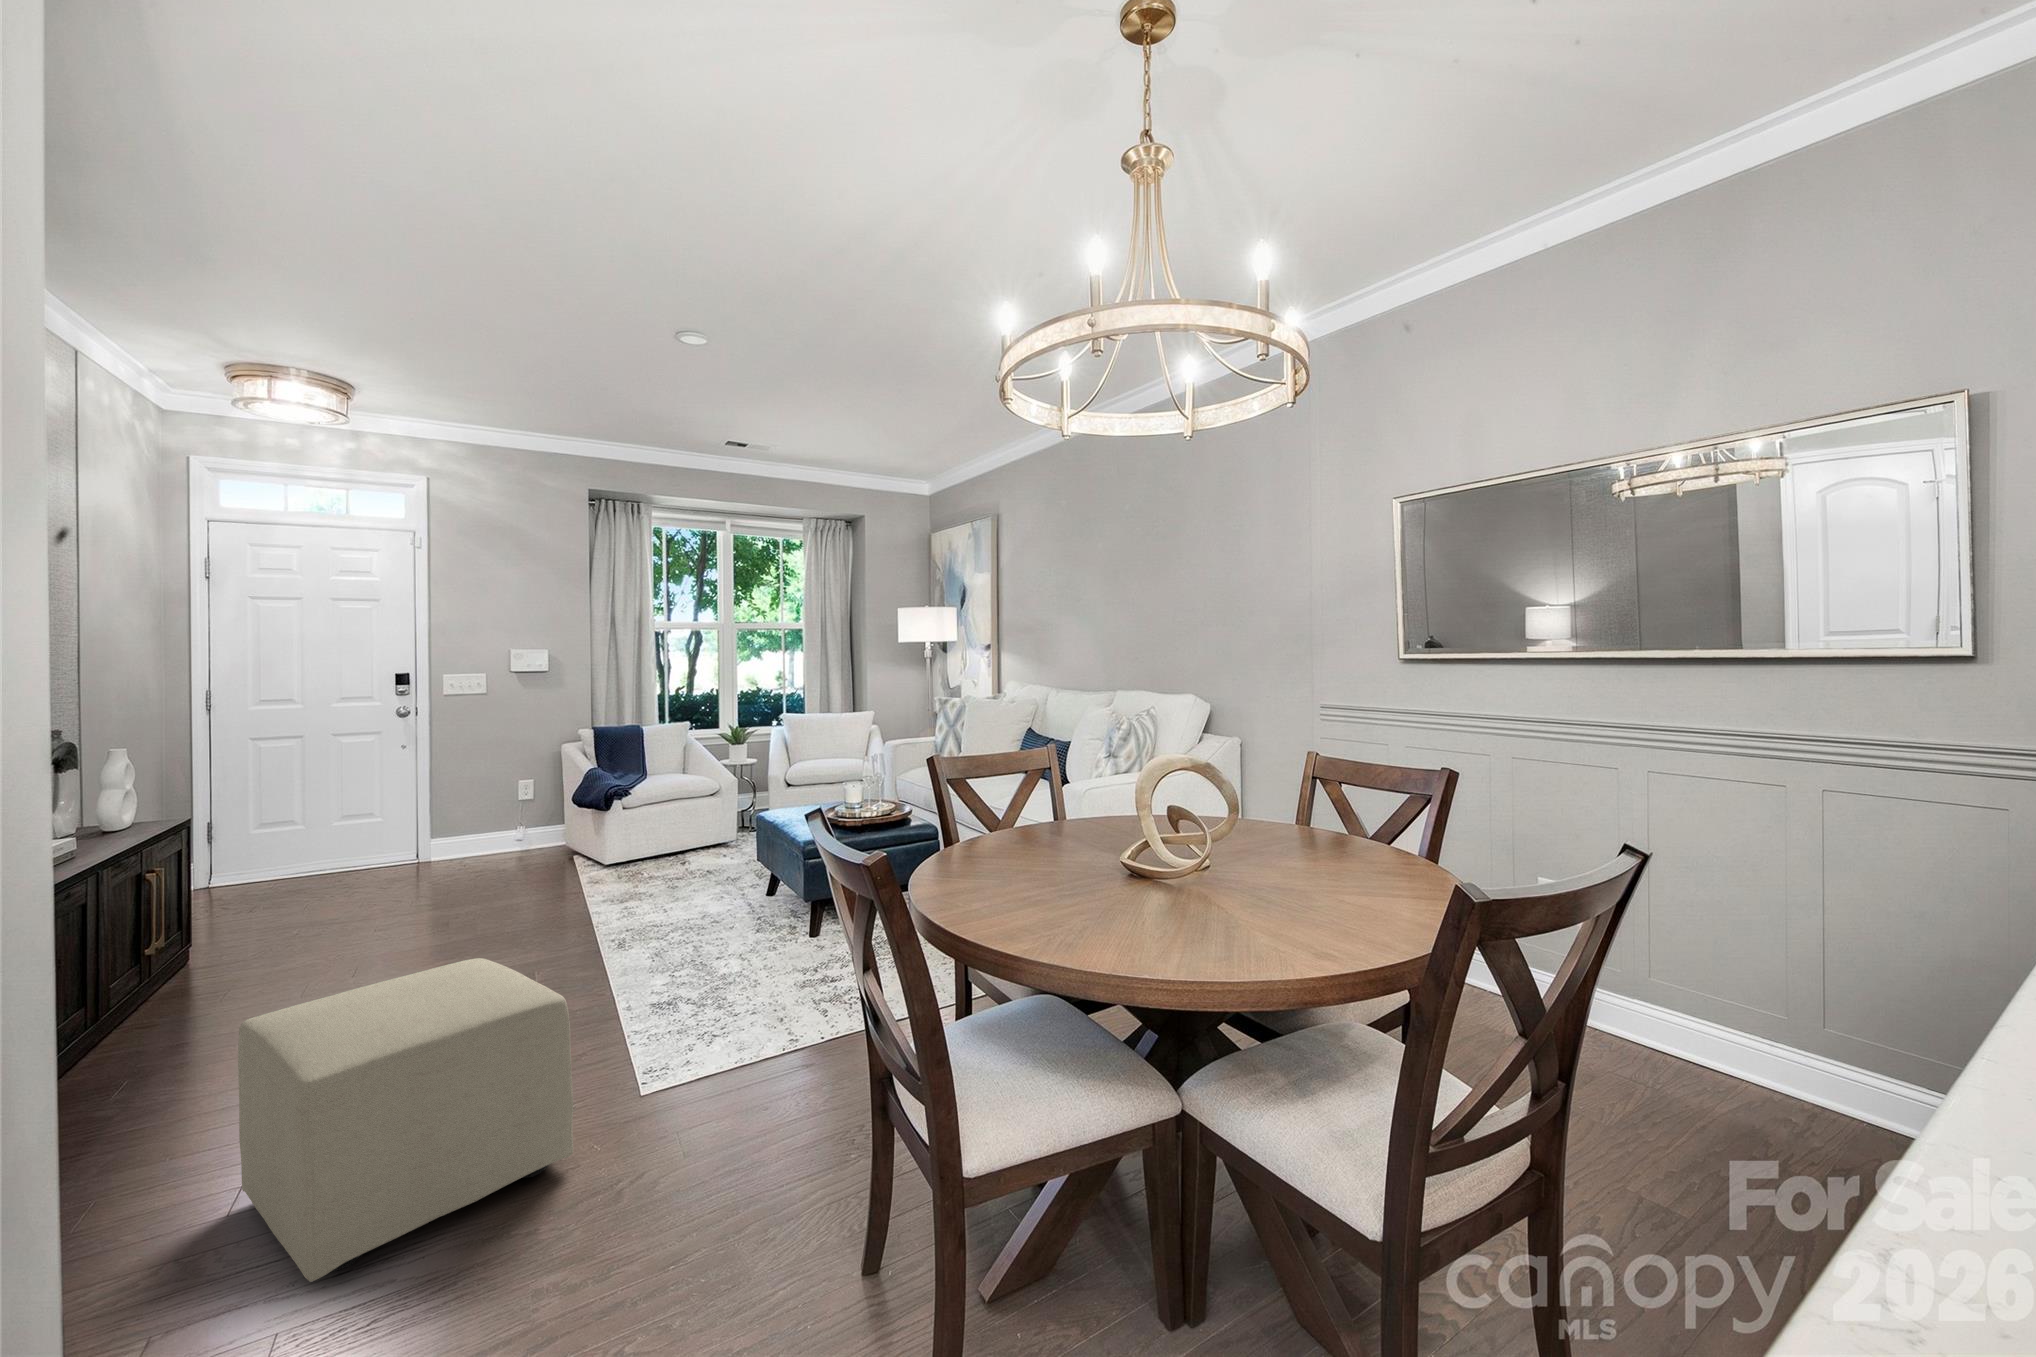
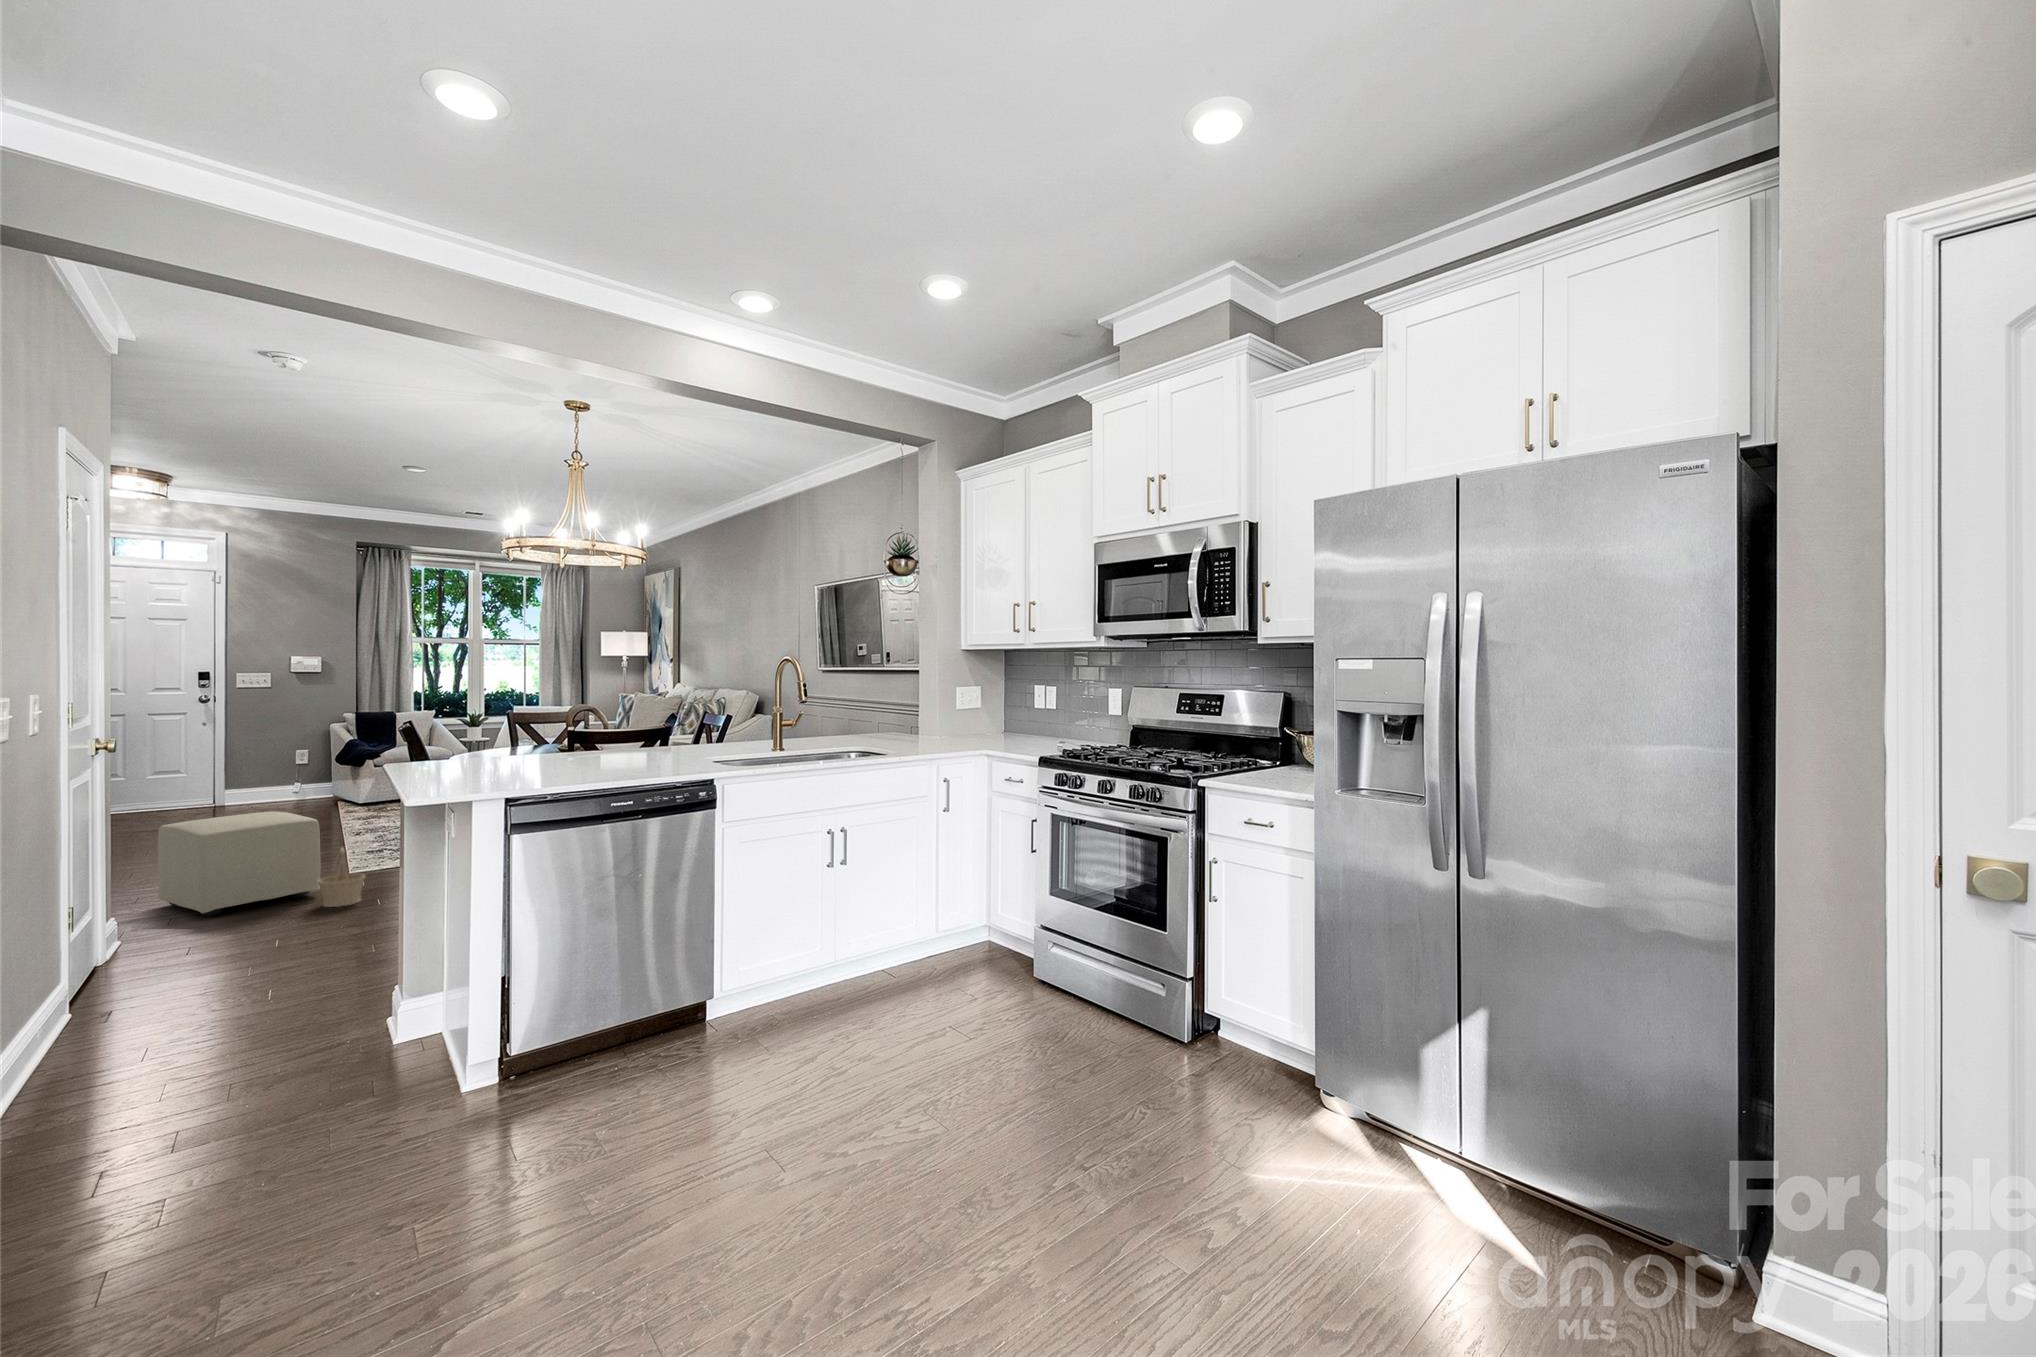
basket: none [571,1076,670,1233] -> present [318,848,365,907]

